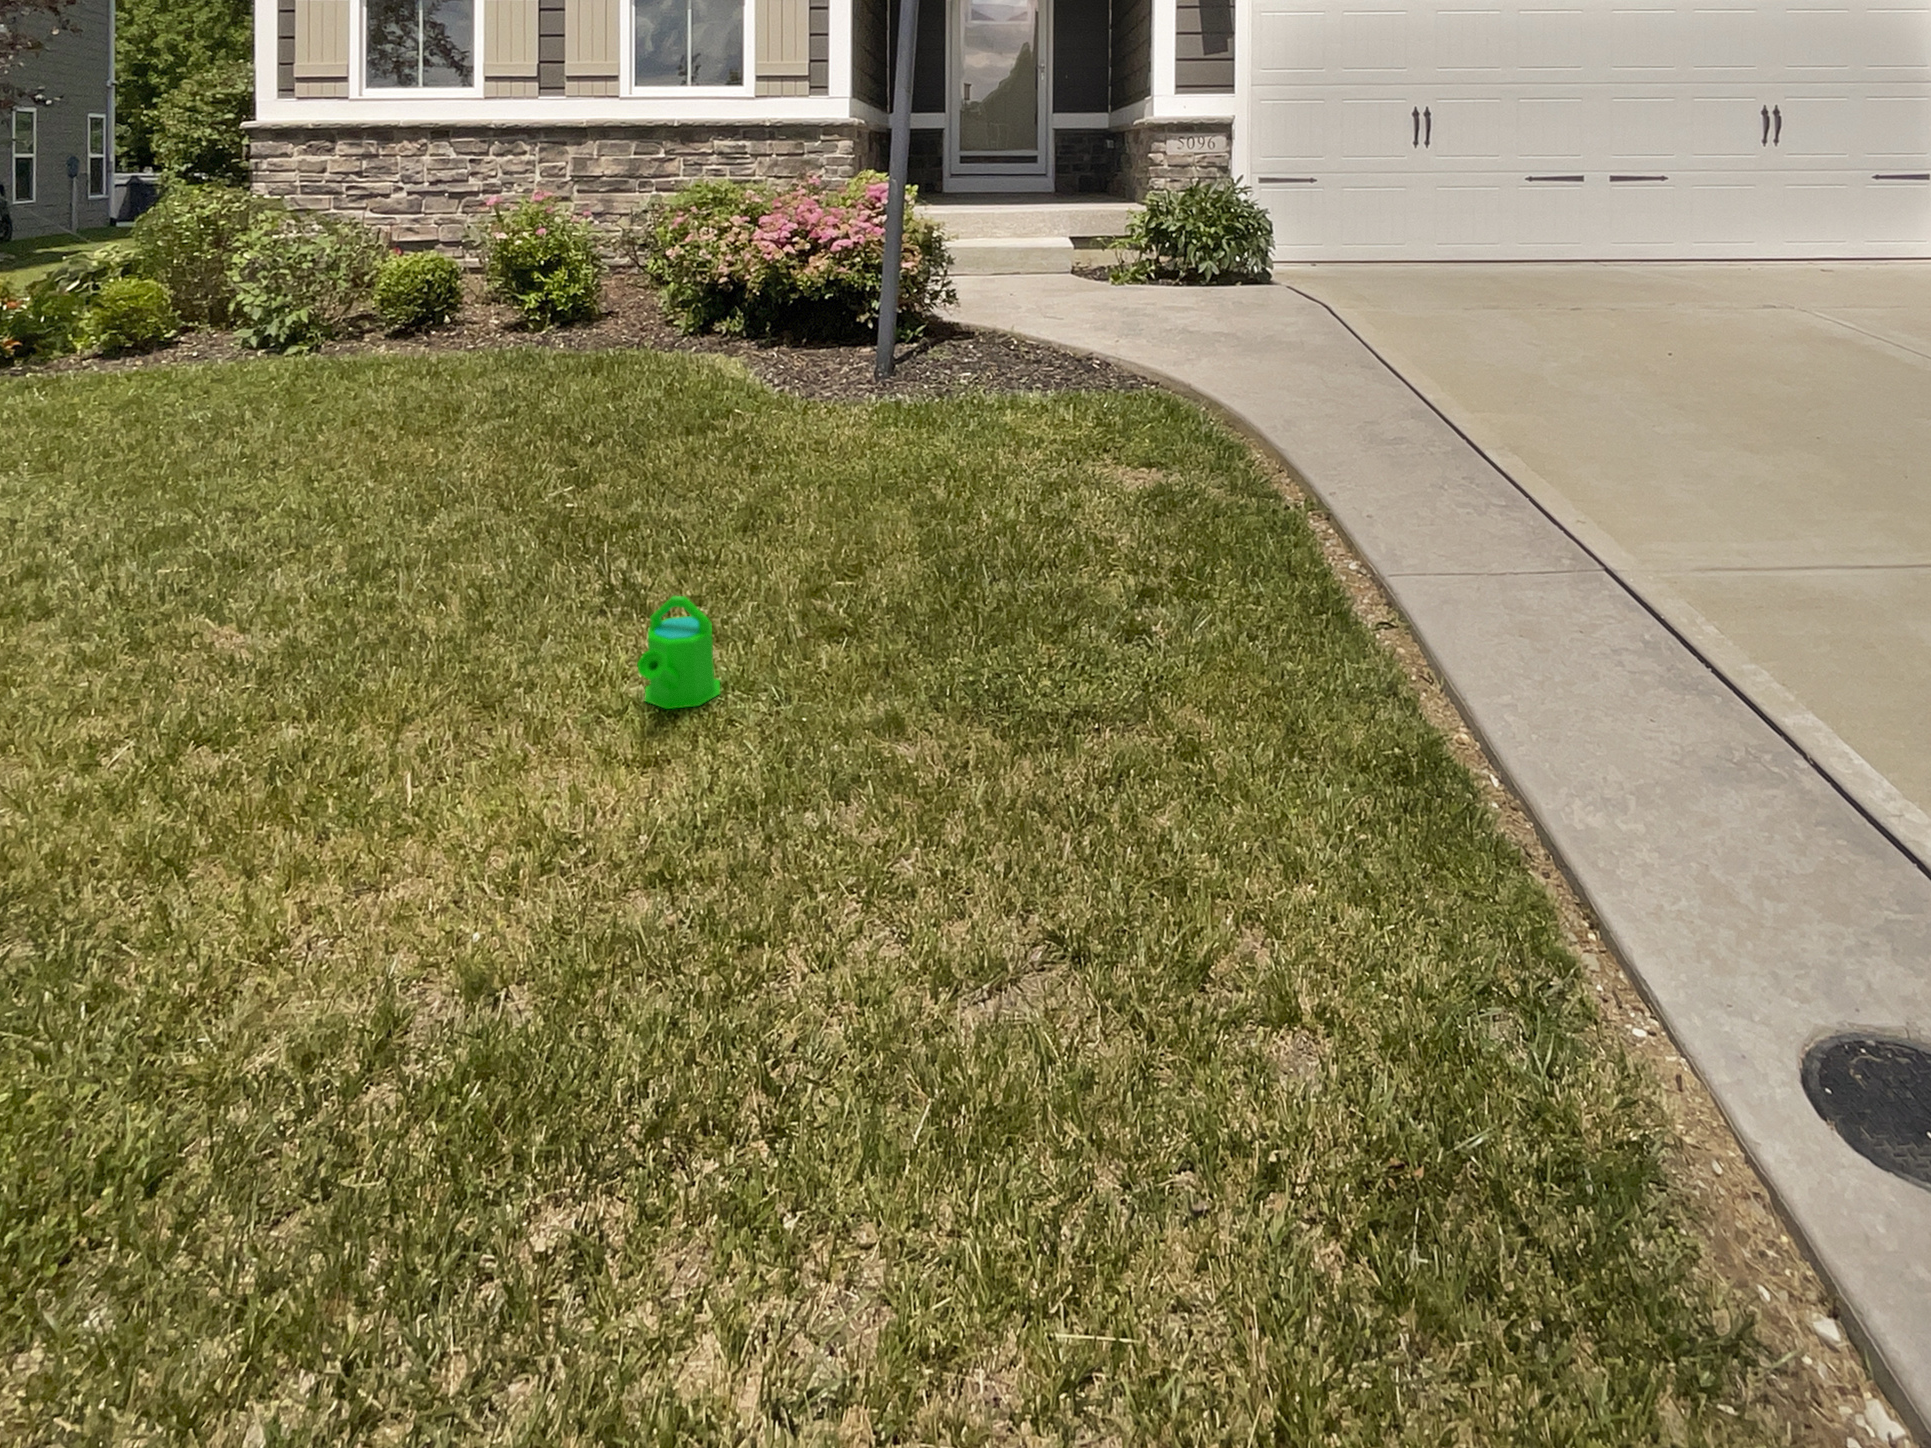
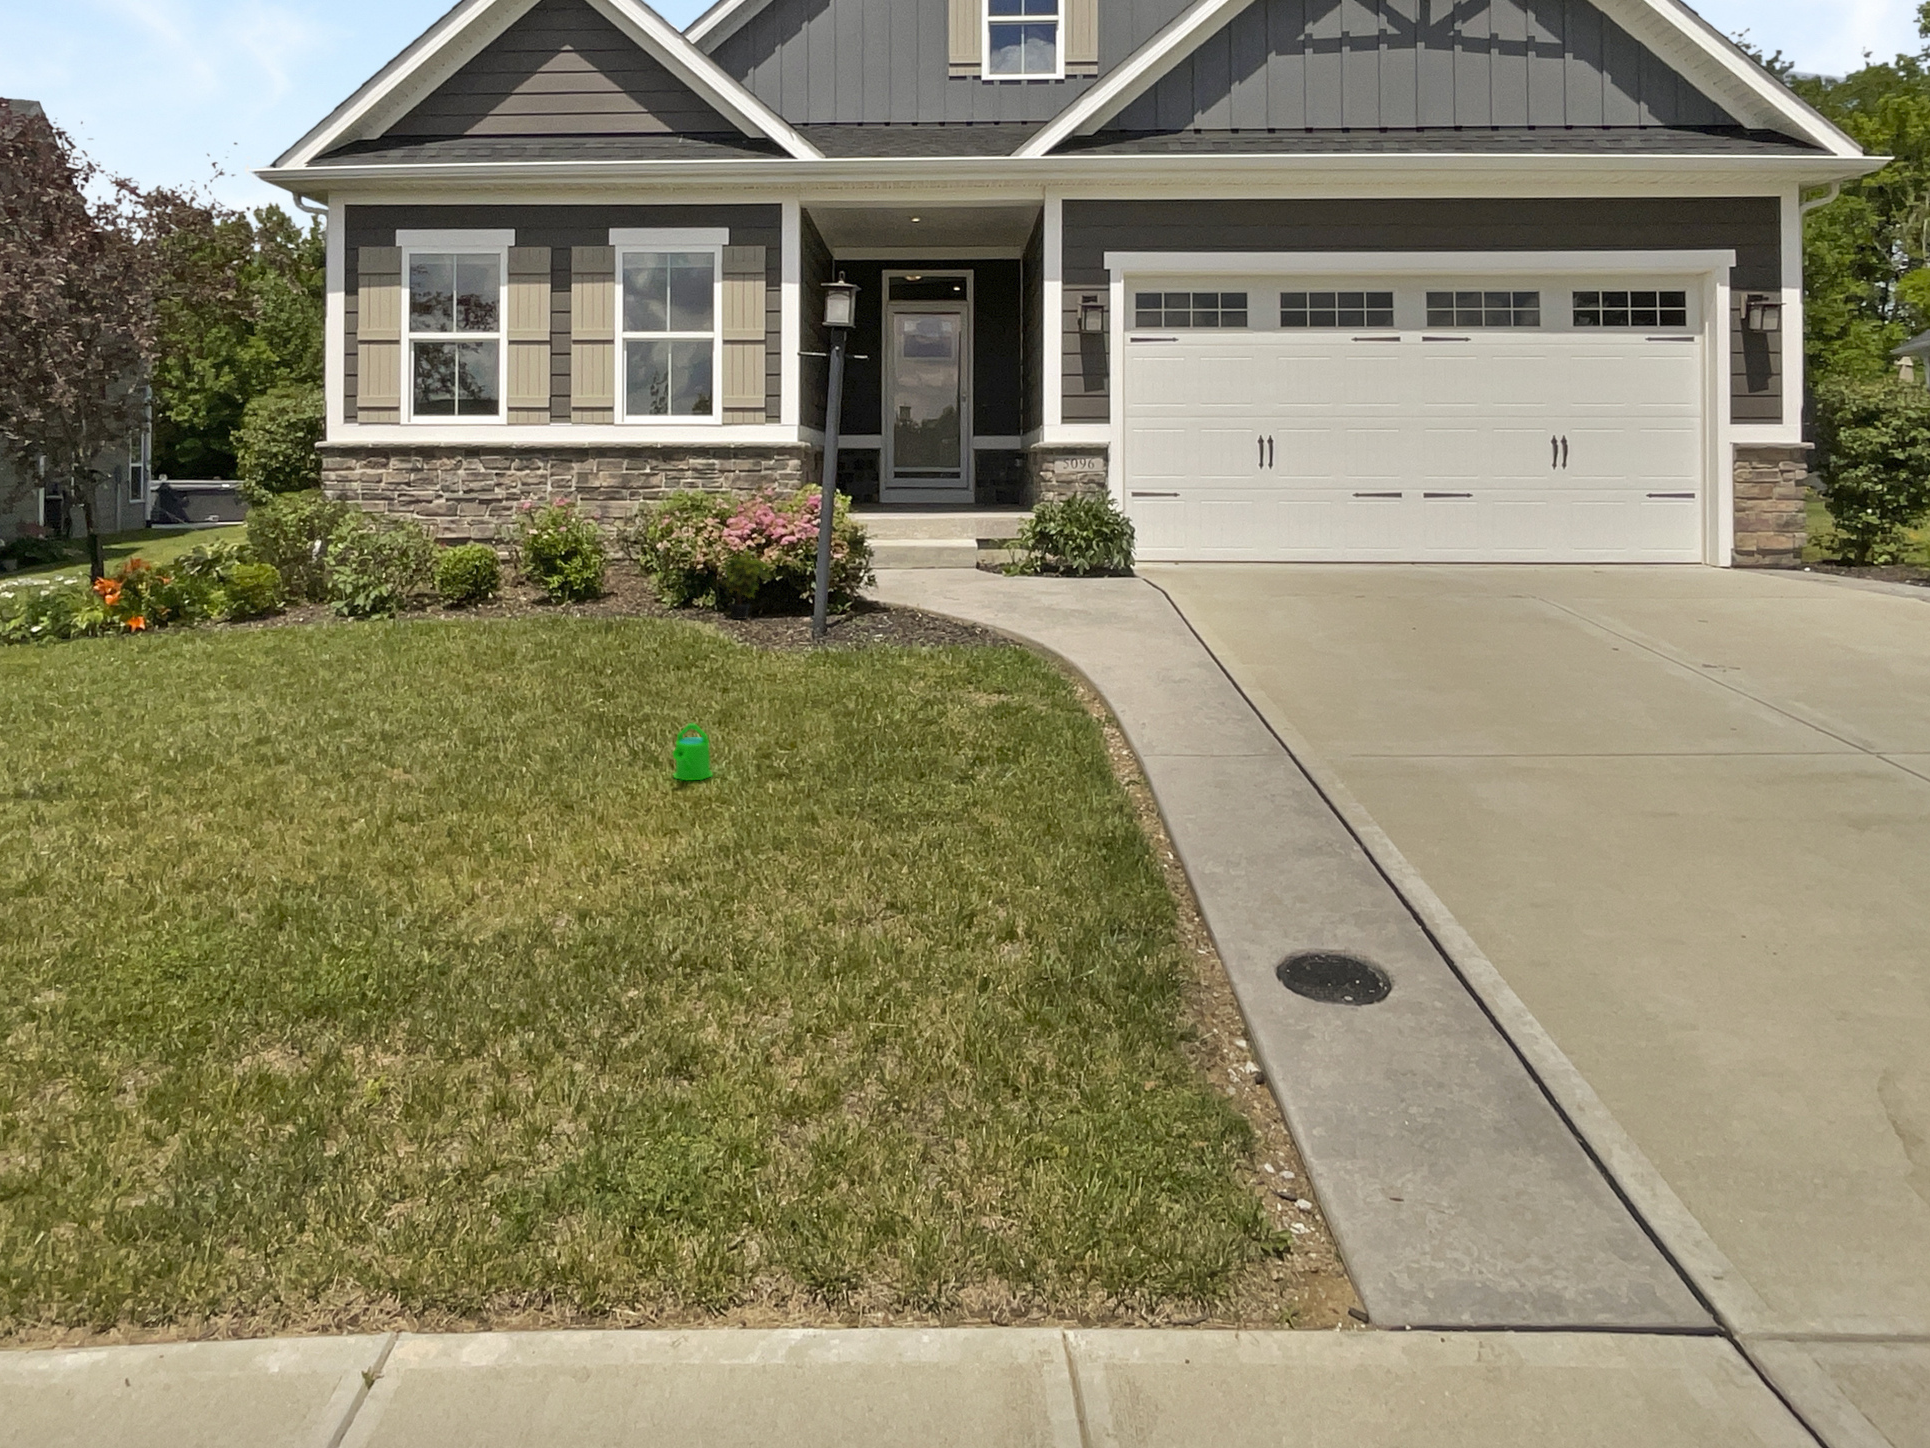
potted plant: none [749,255,820,349] -> present [723,551,770,619]

